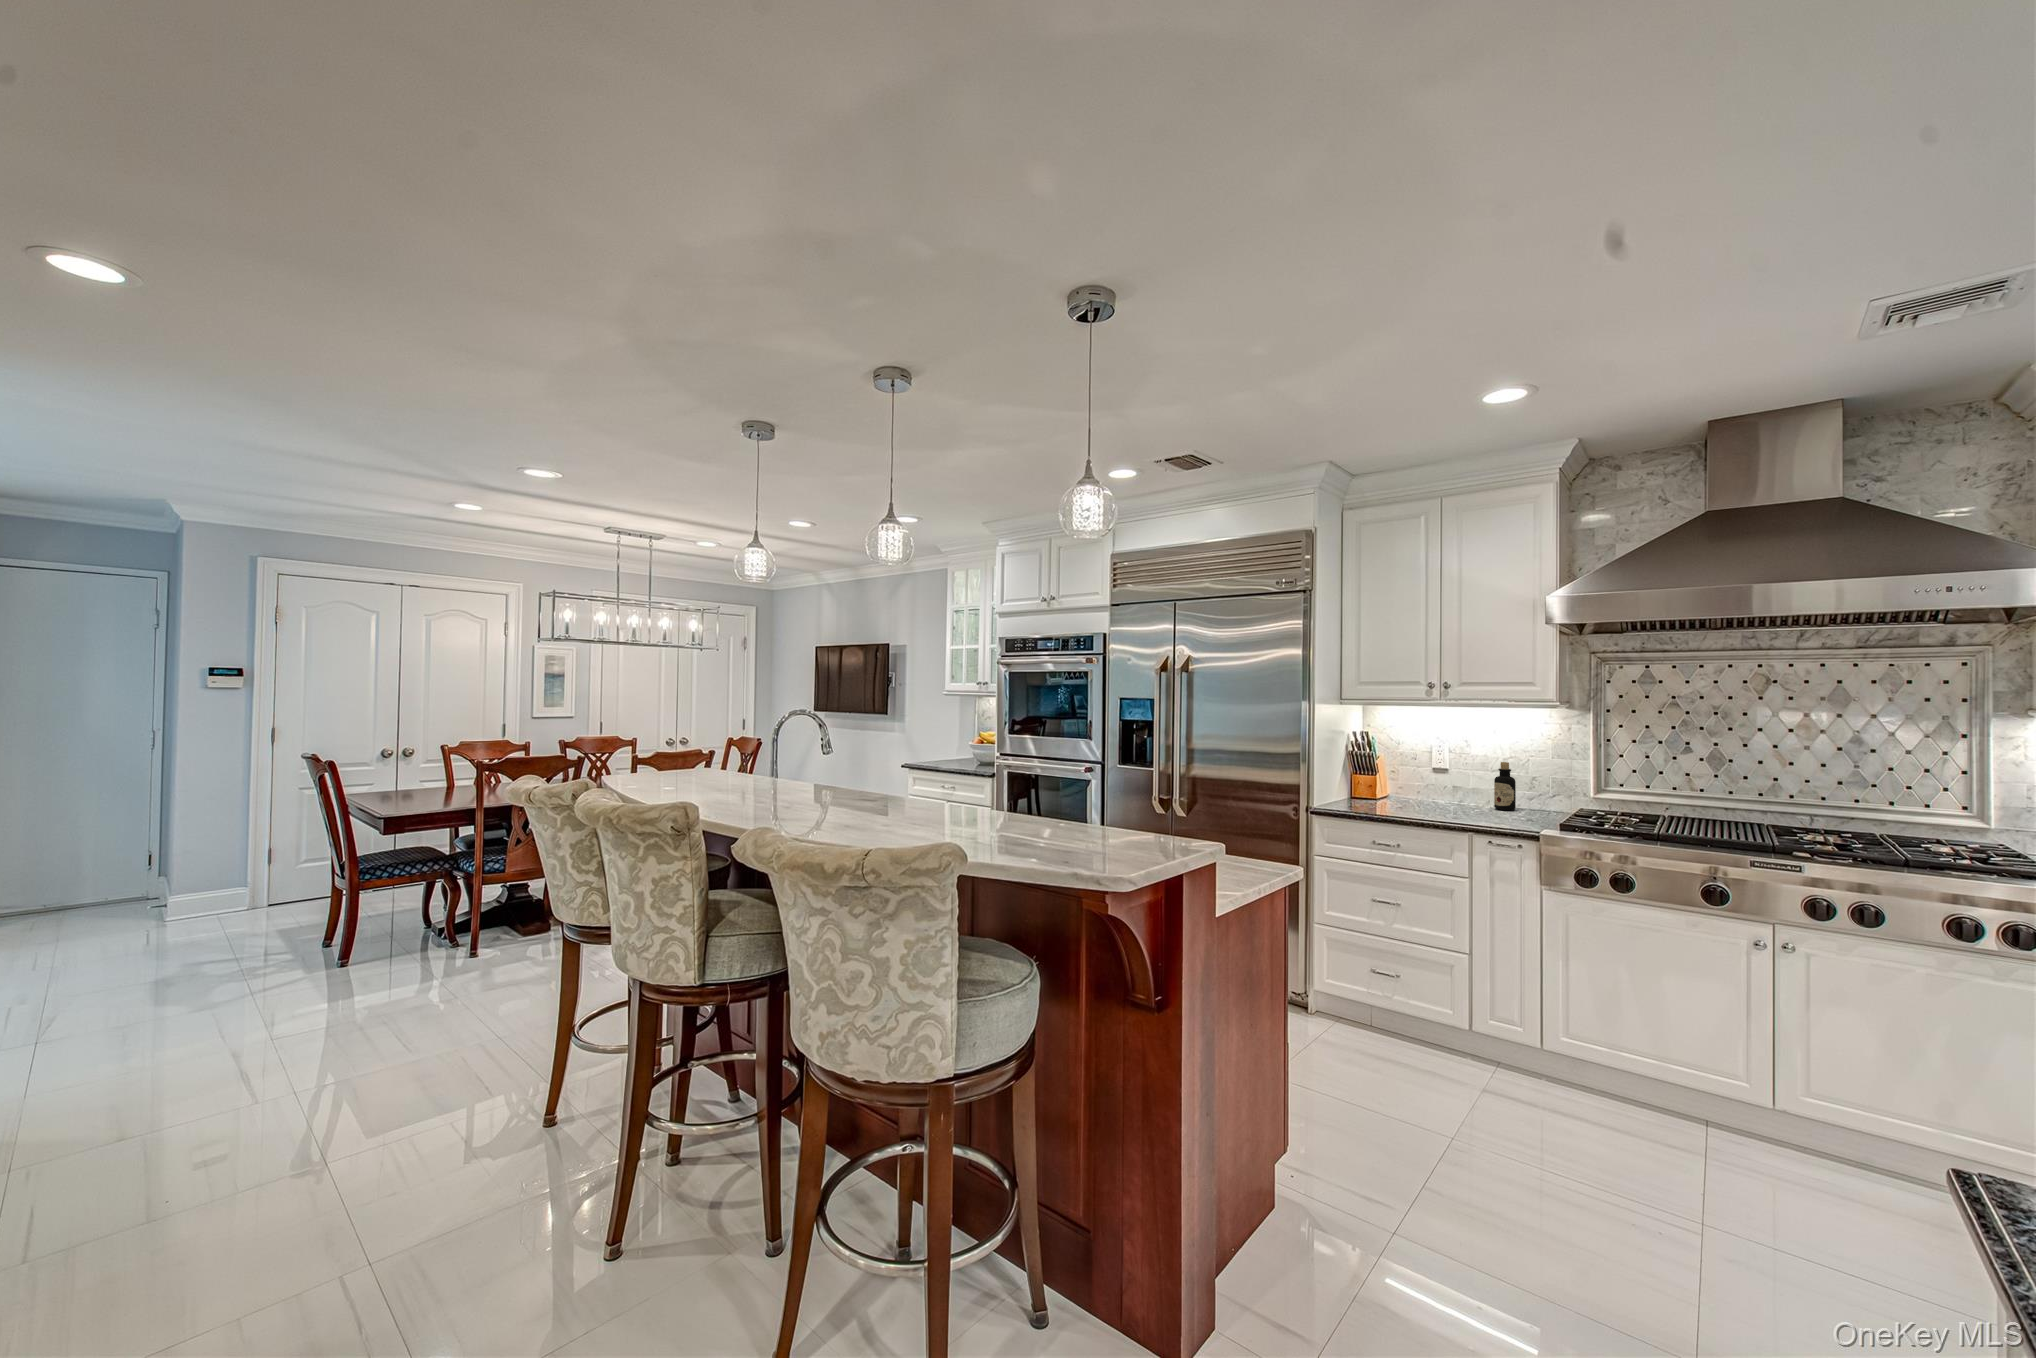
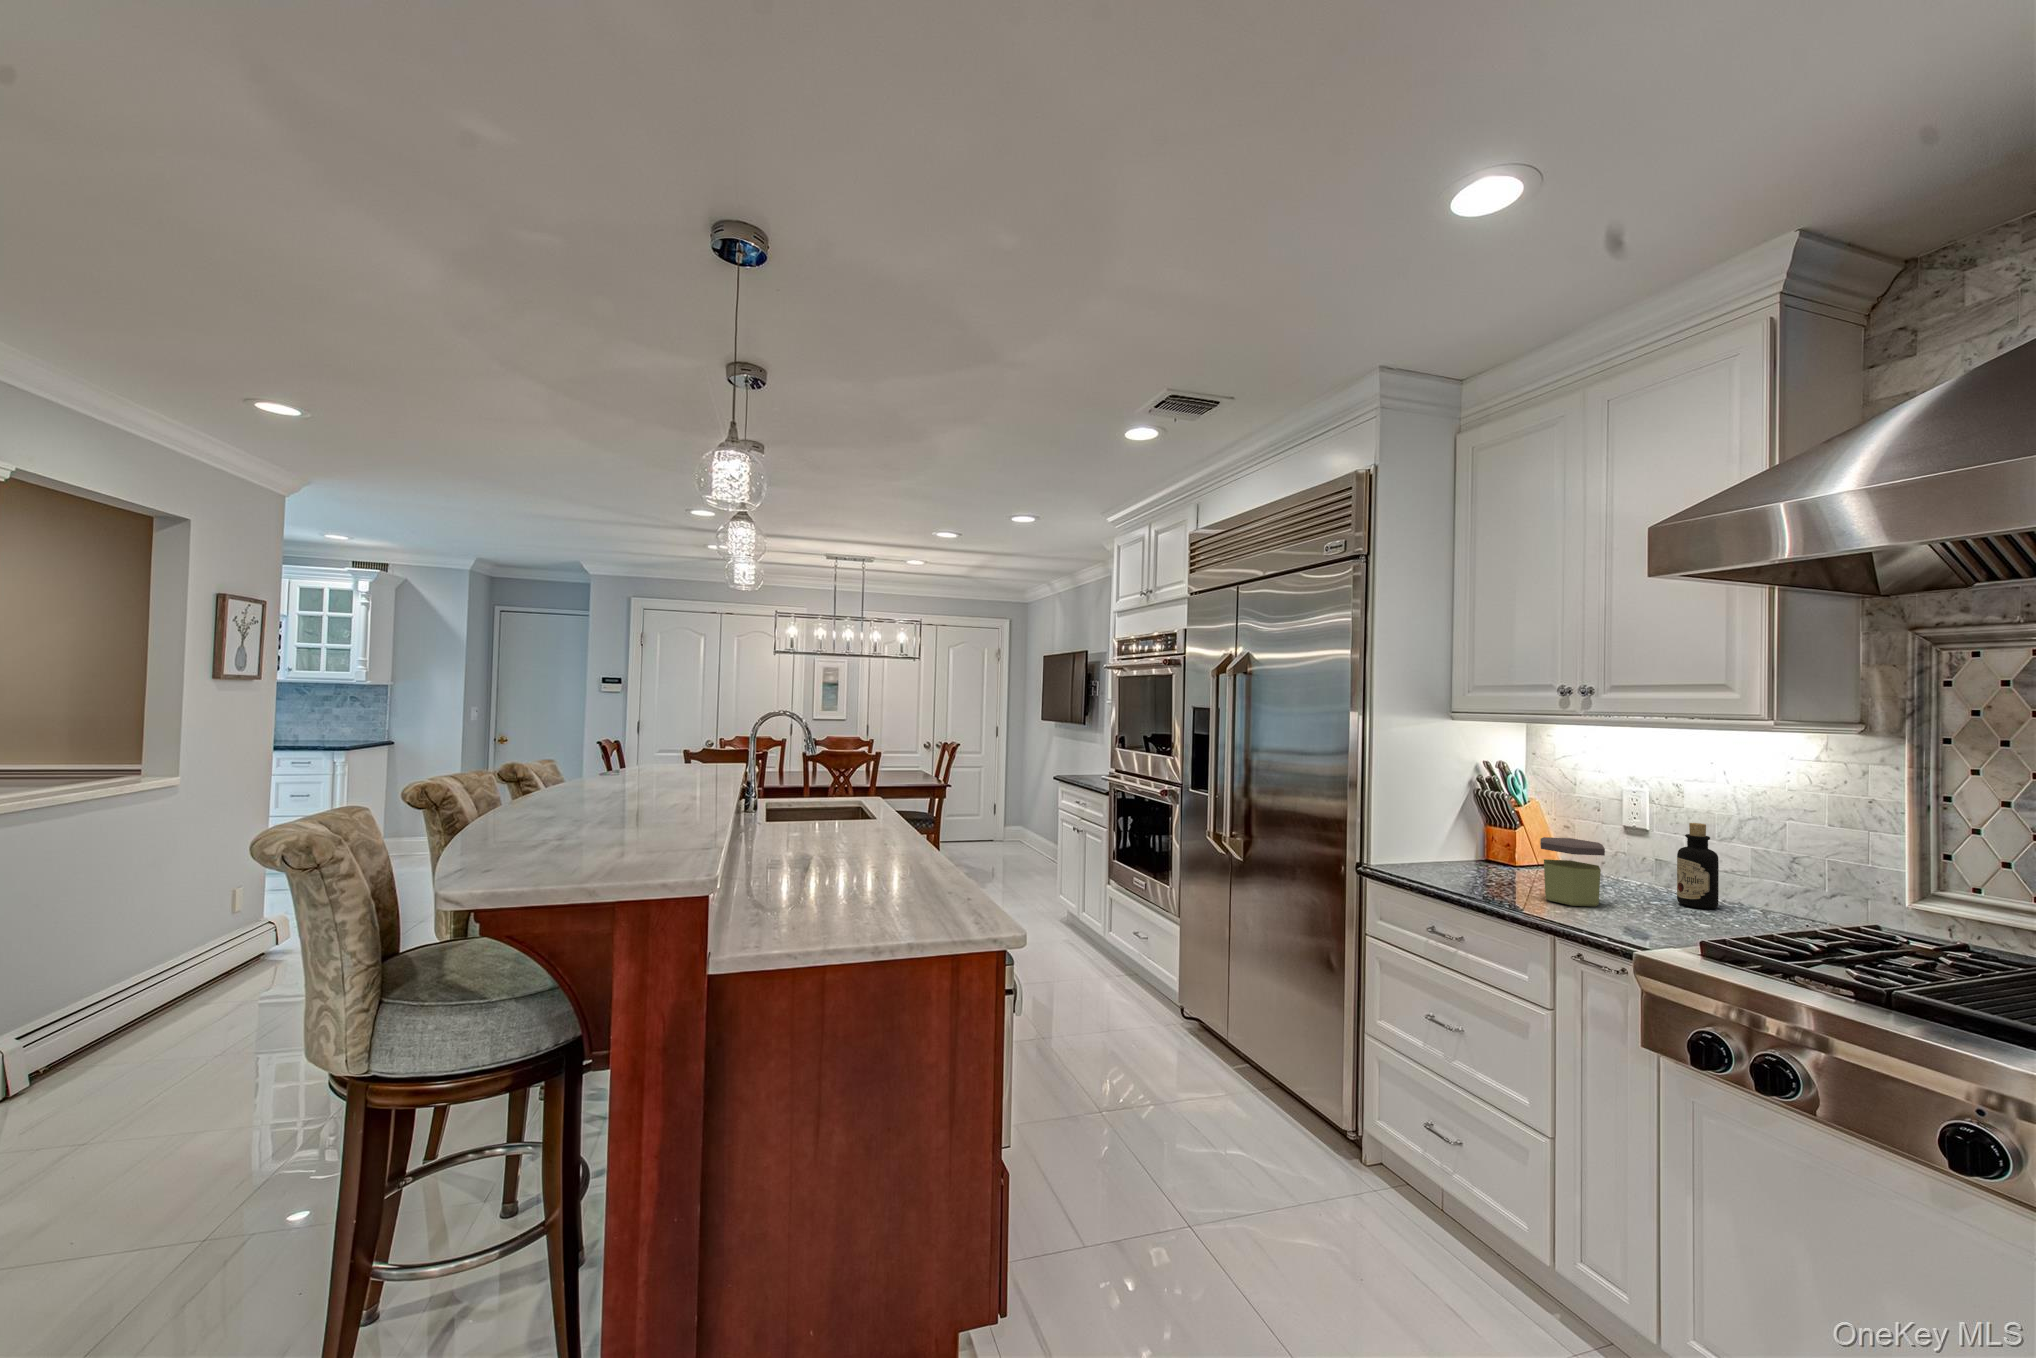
jar: none [1435,777,1476,816] -> present [1540,837,1605,907]

